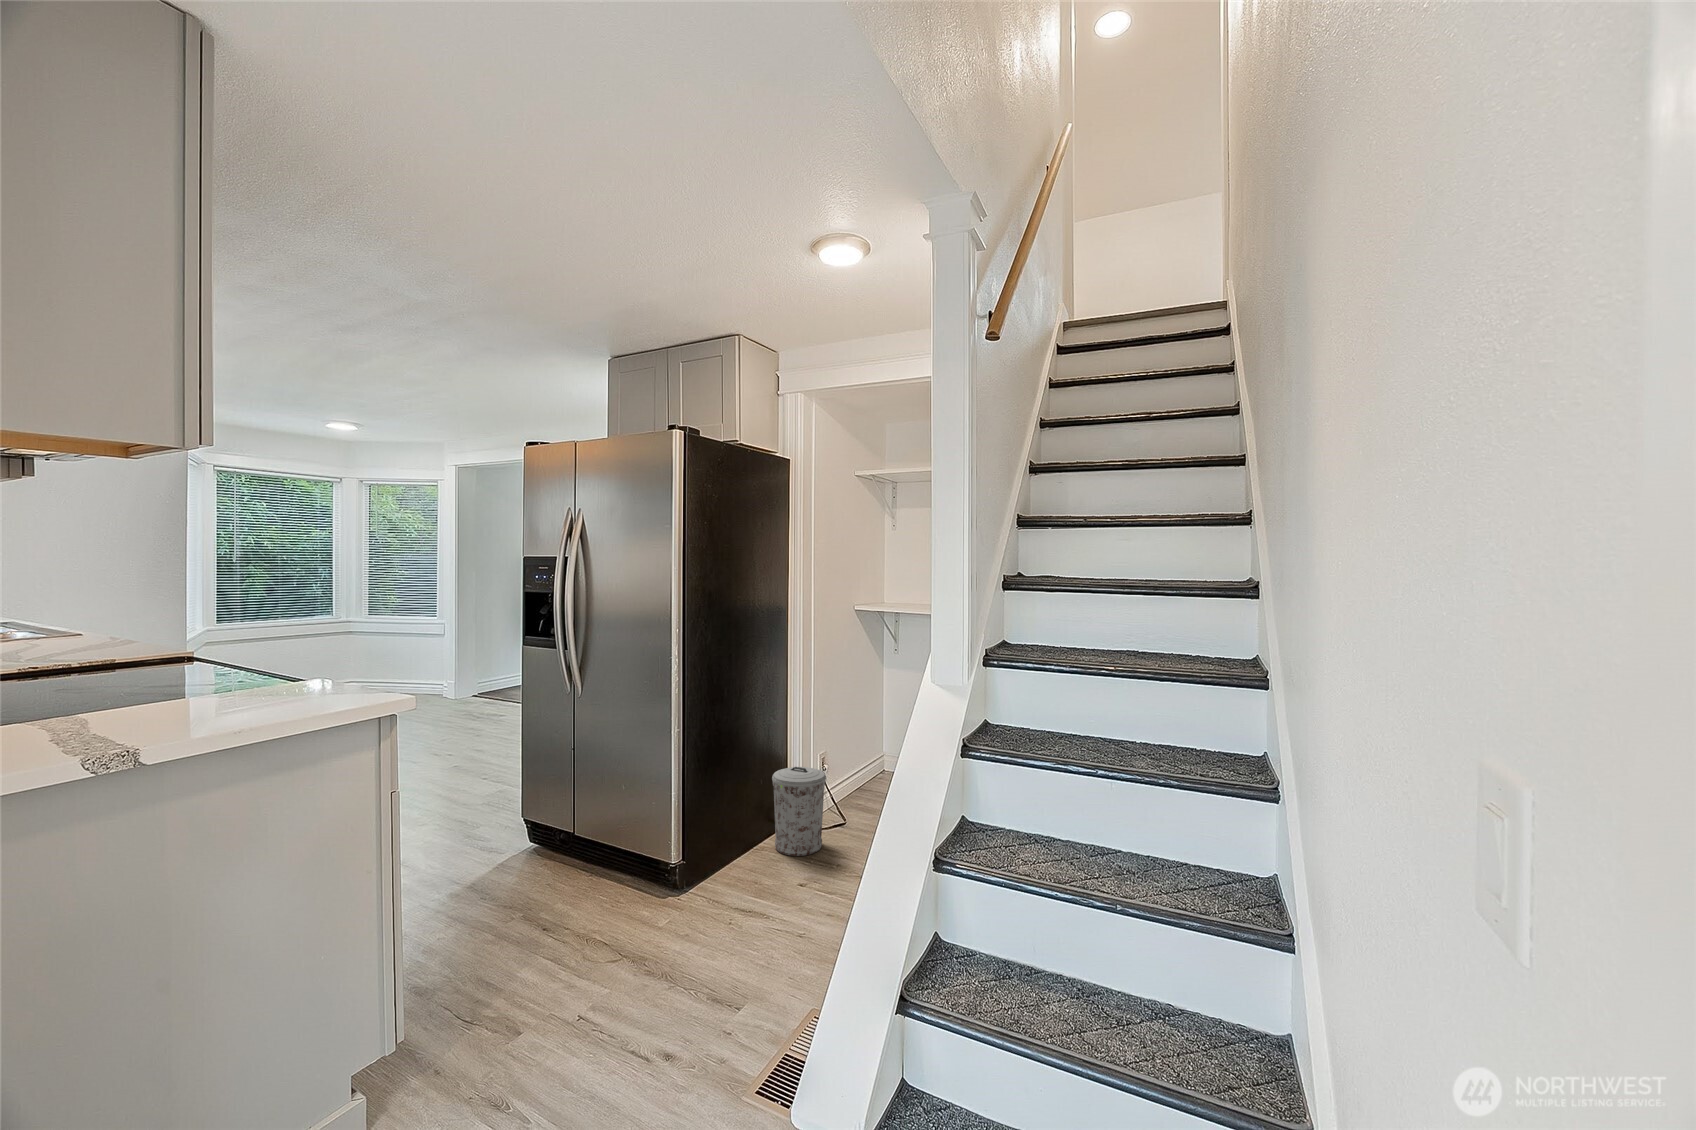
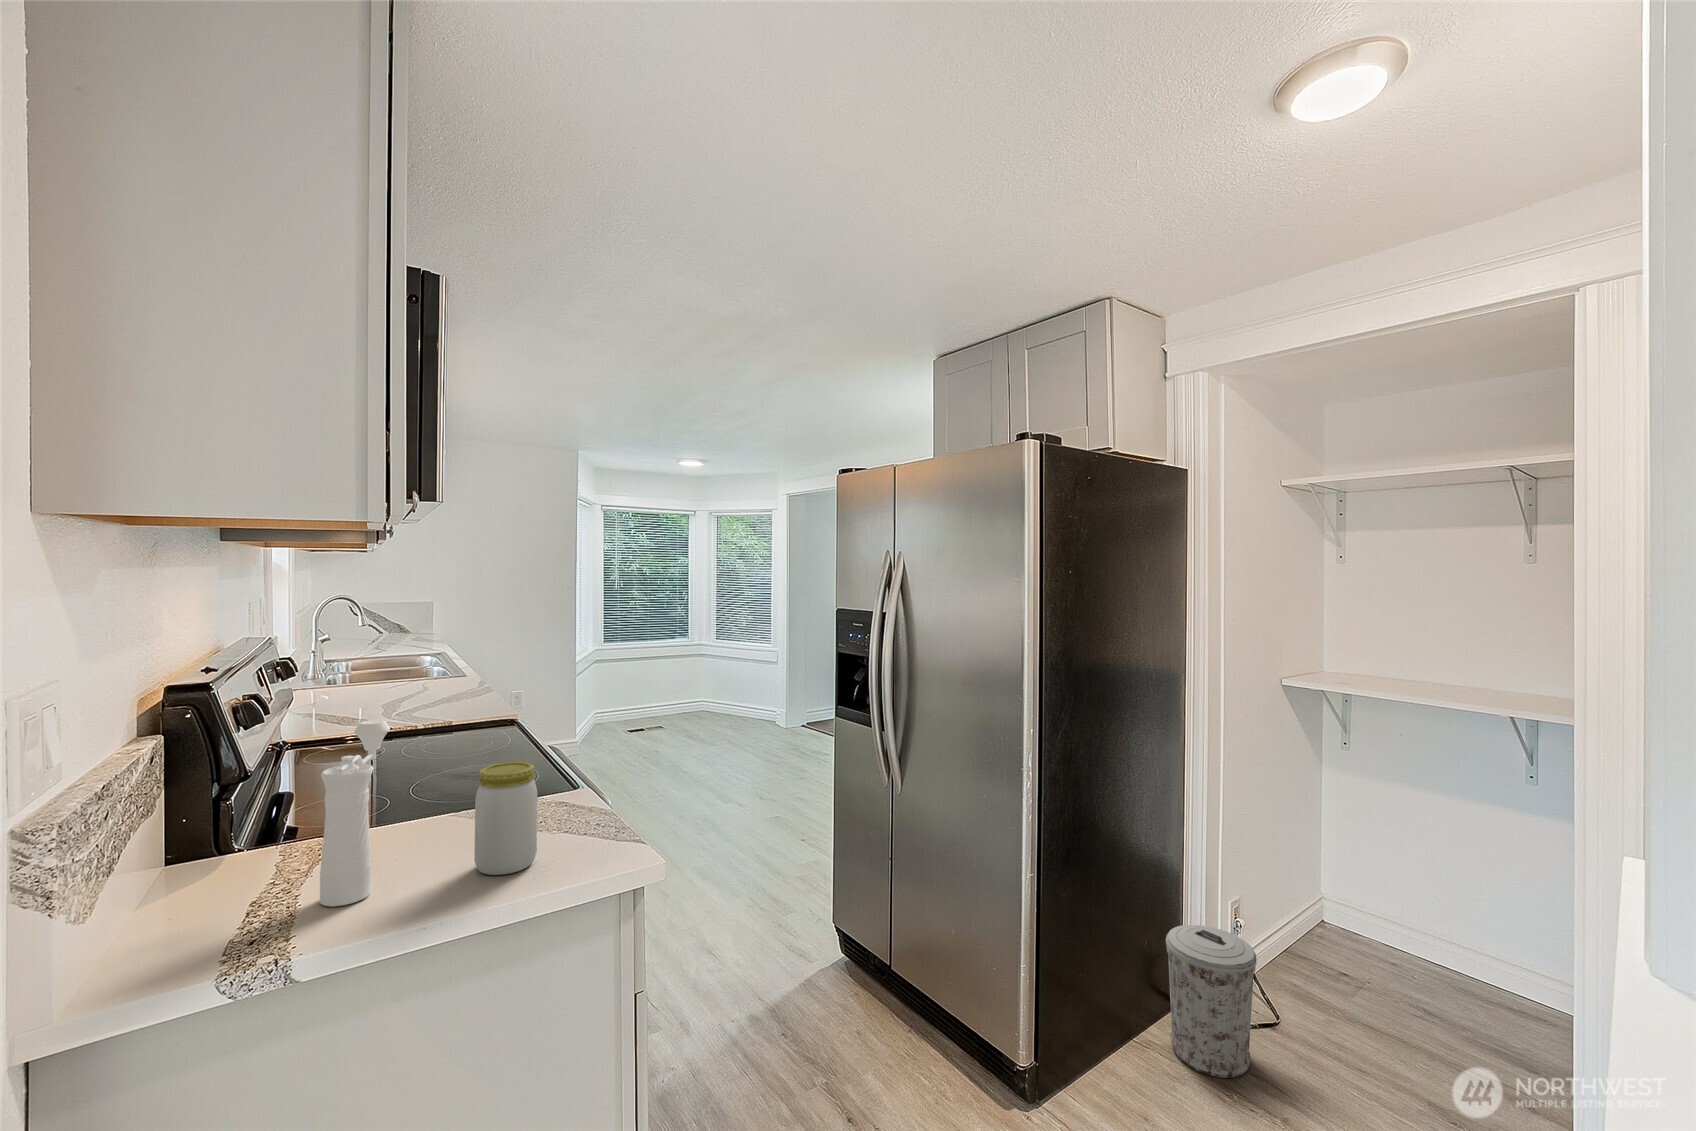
pepper mill: none [172,601,211,713] -> present [320,720,390,906]
jar: none [281,629,329,698] -> present [474,762,537,875]

